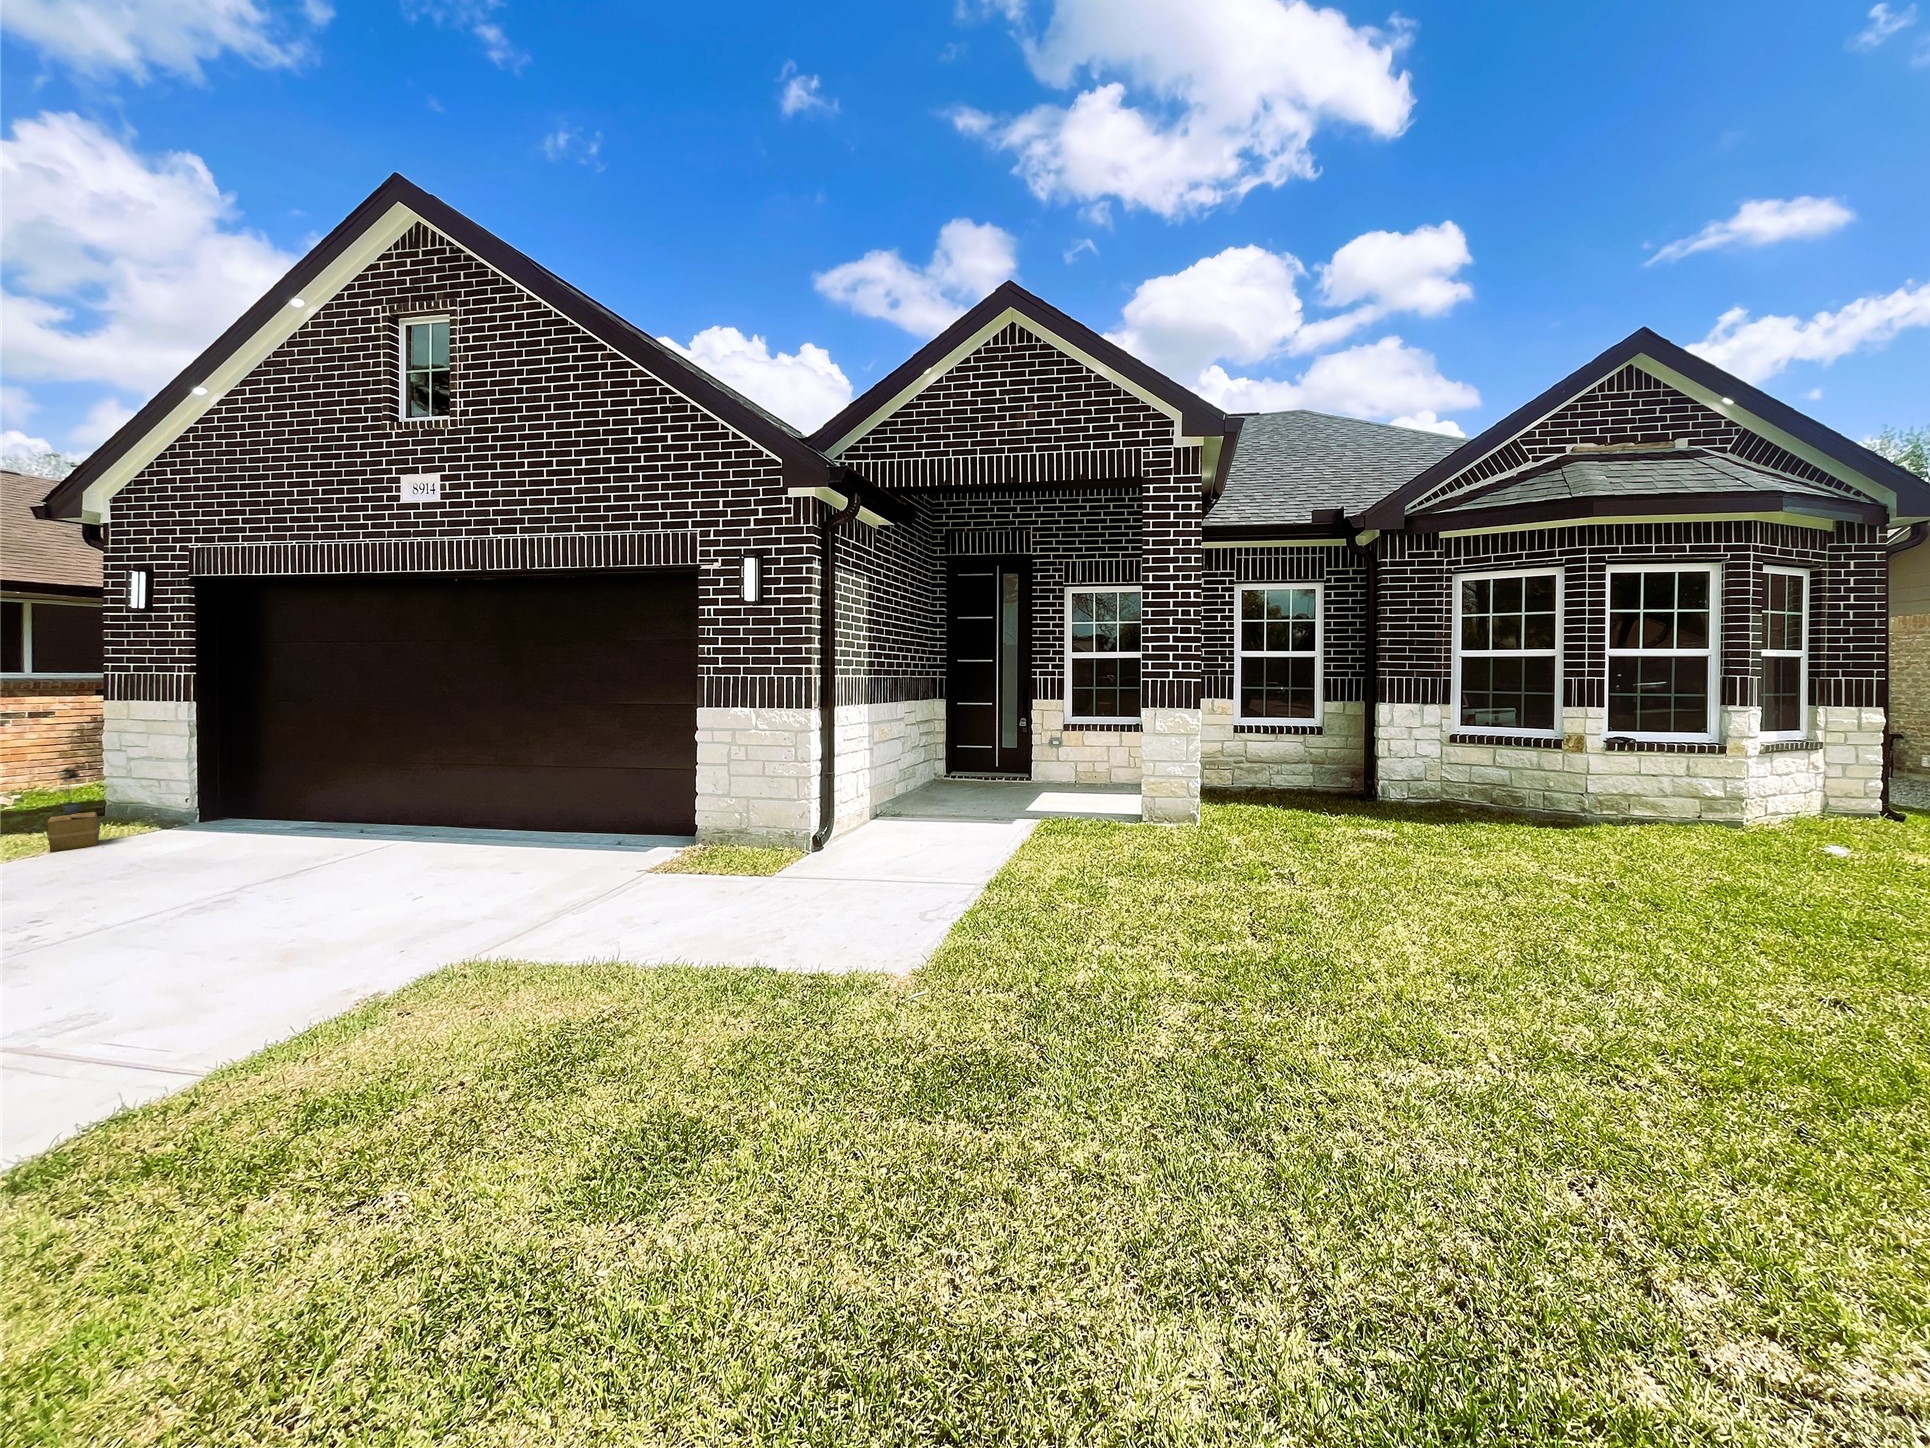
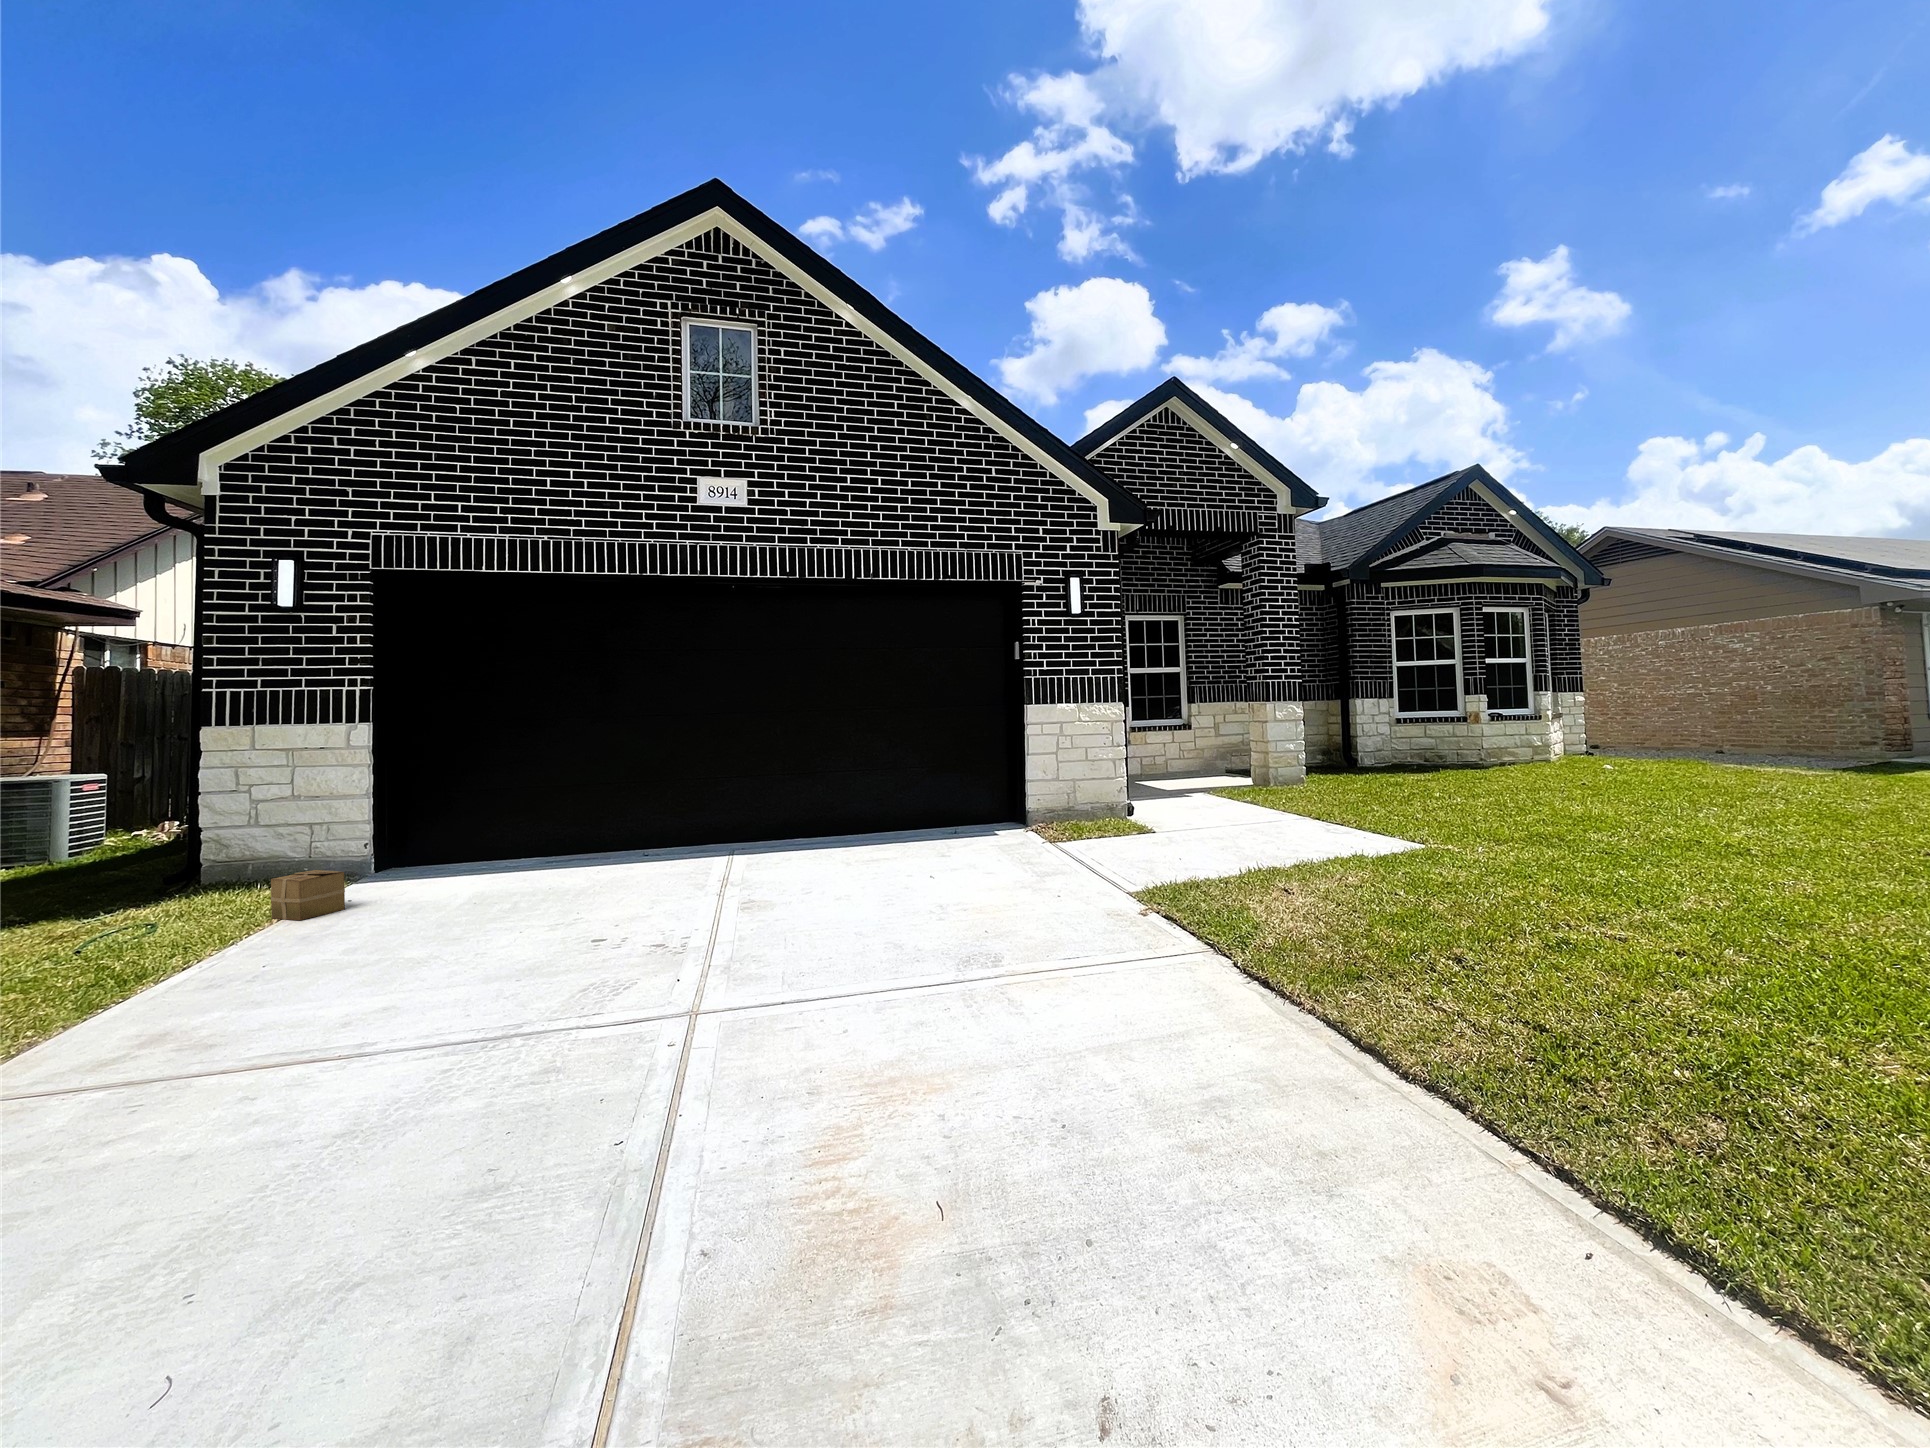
potted plant: present [58,764,84,814] -> none [88,828,136,904]

